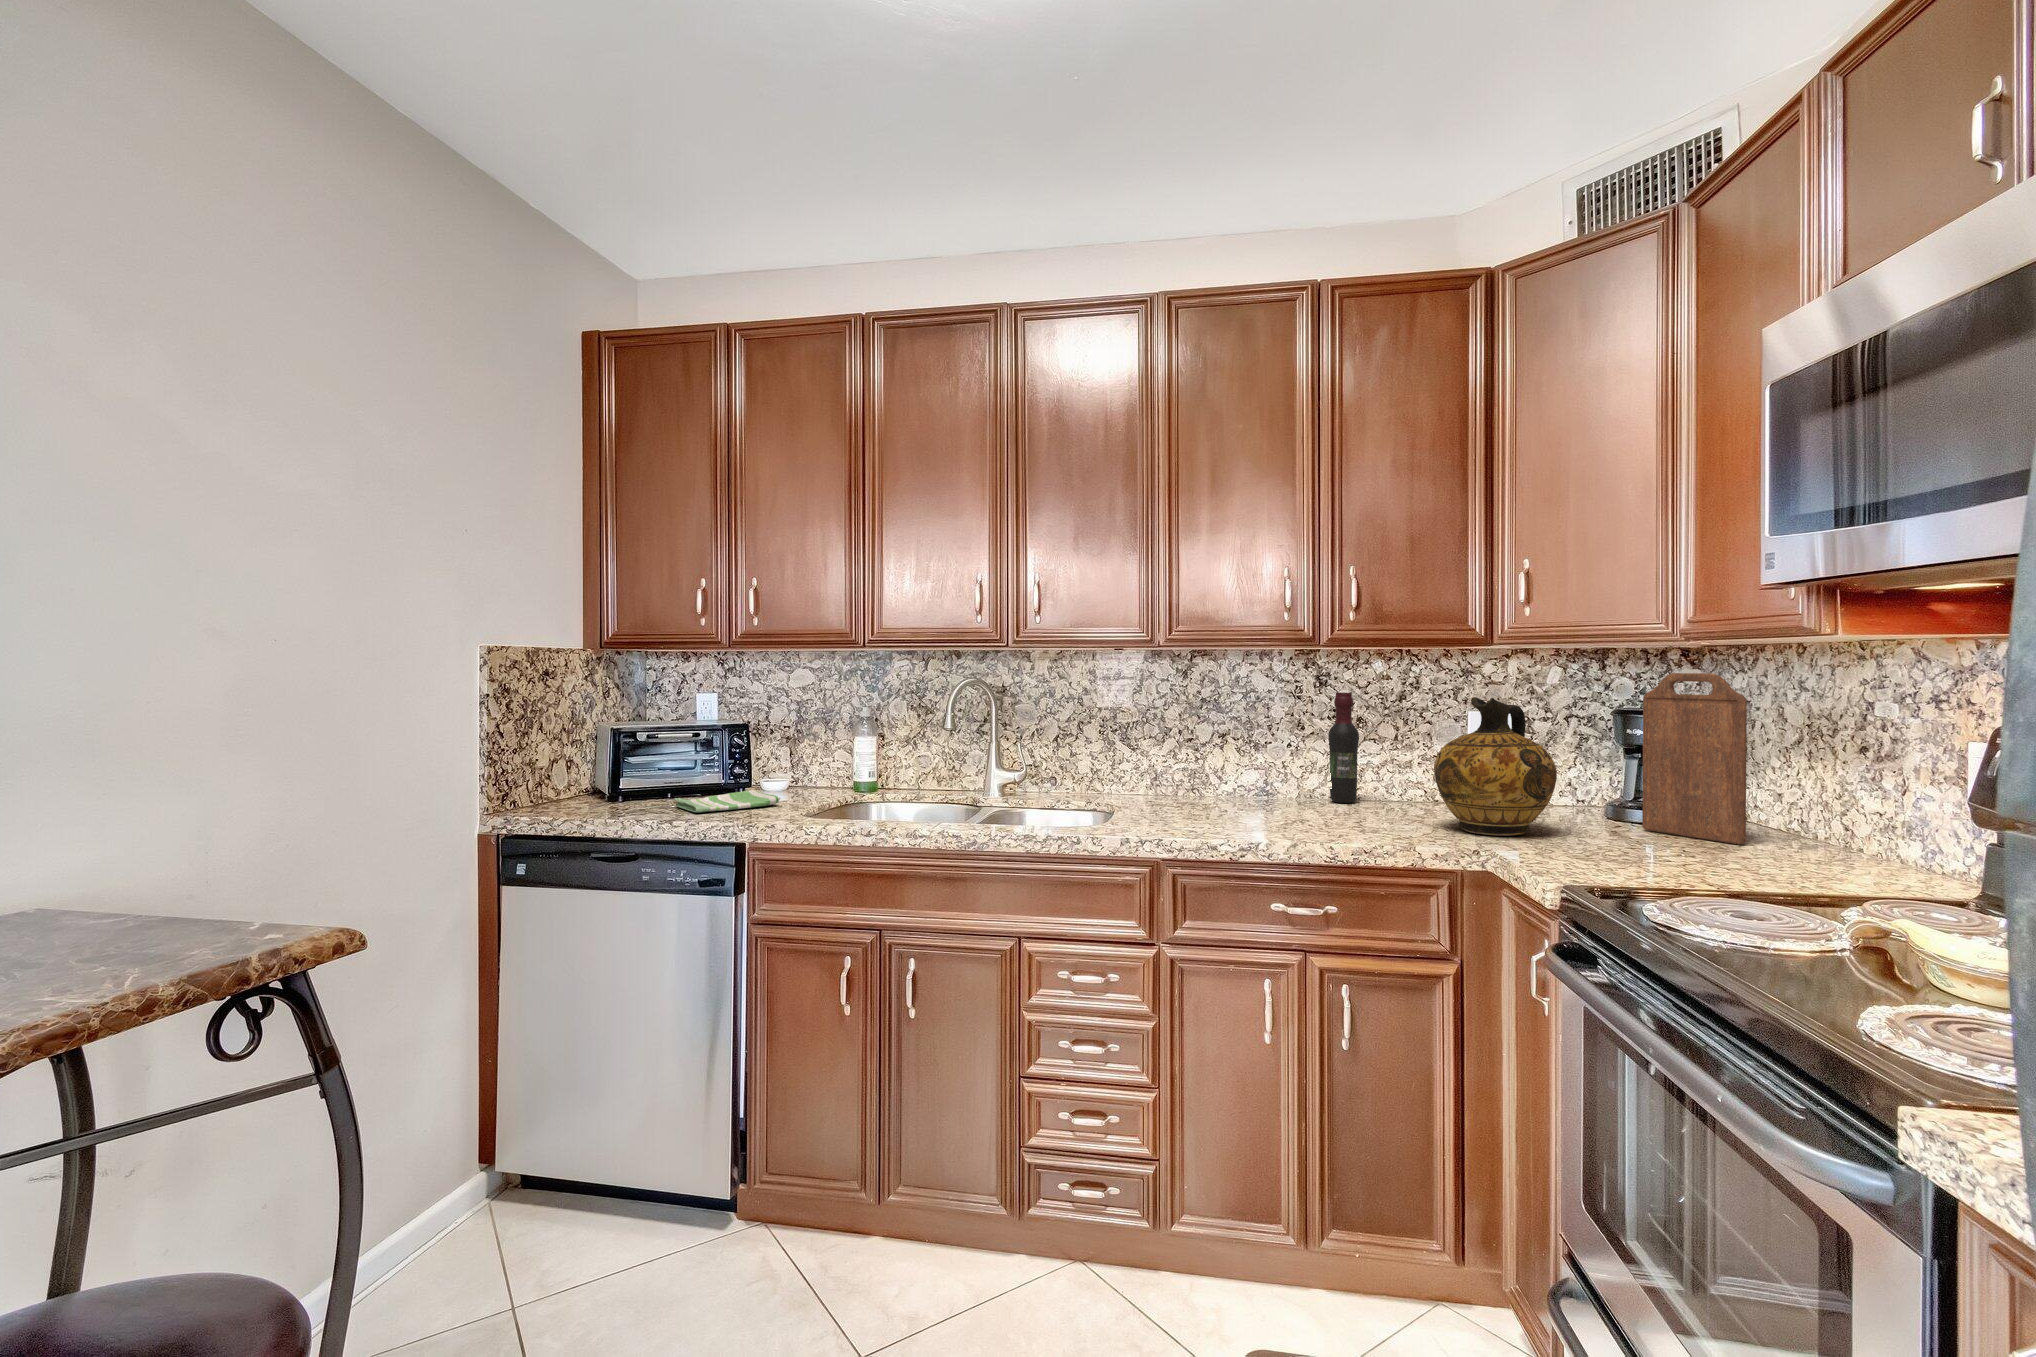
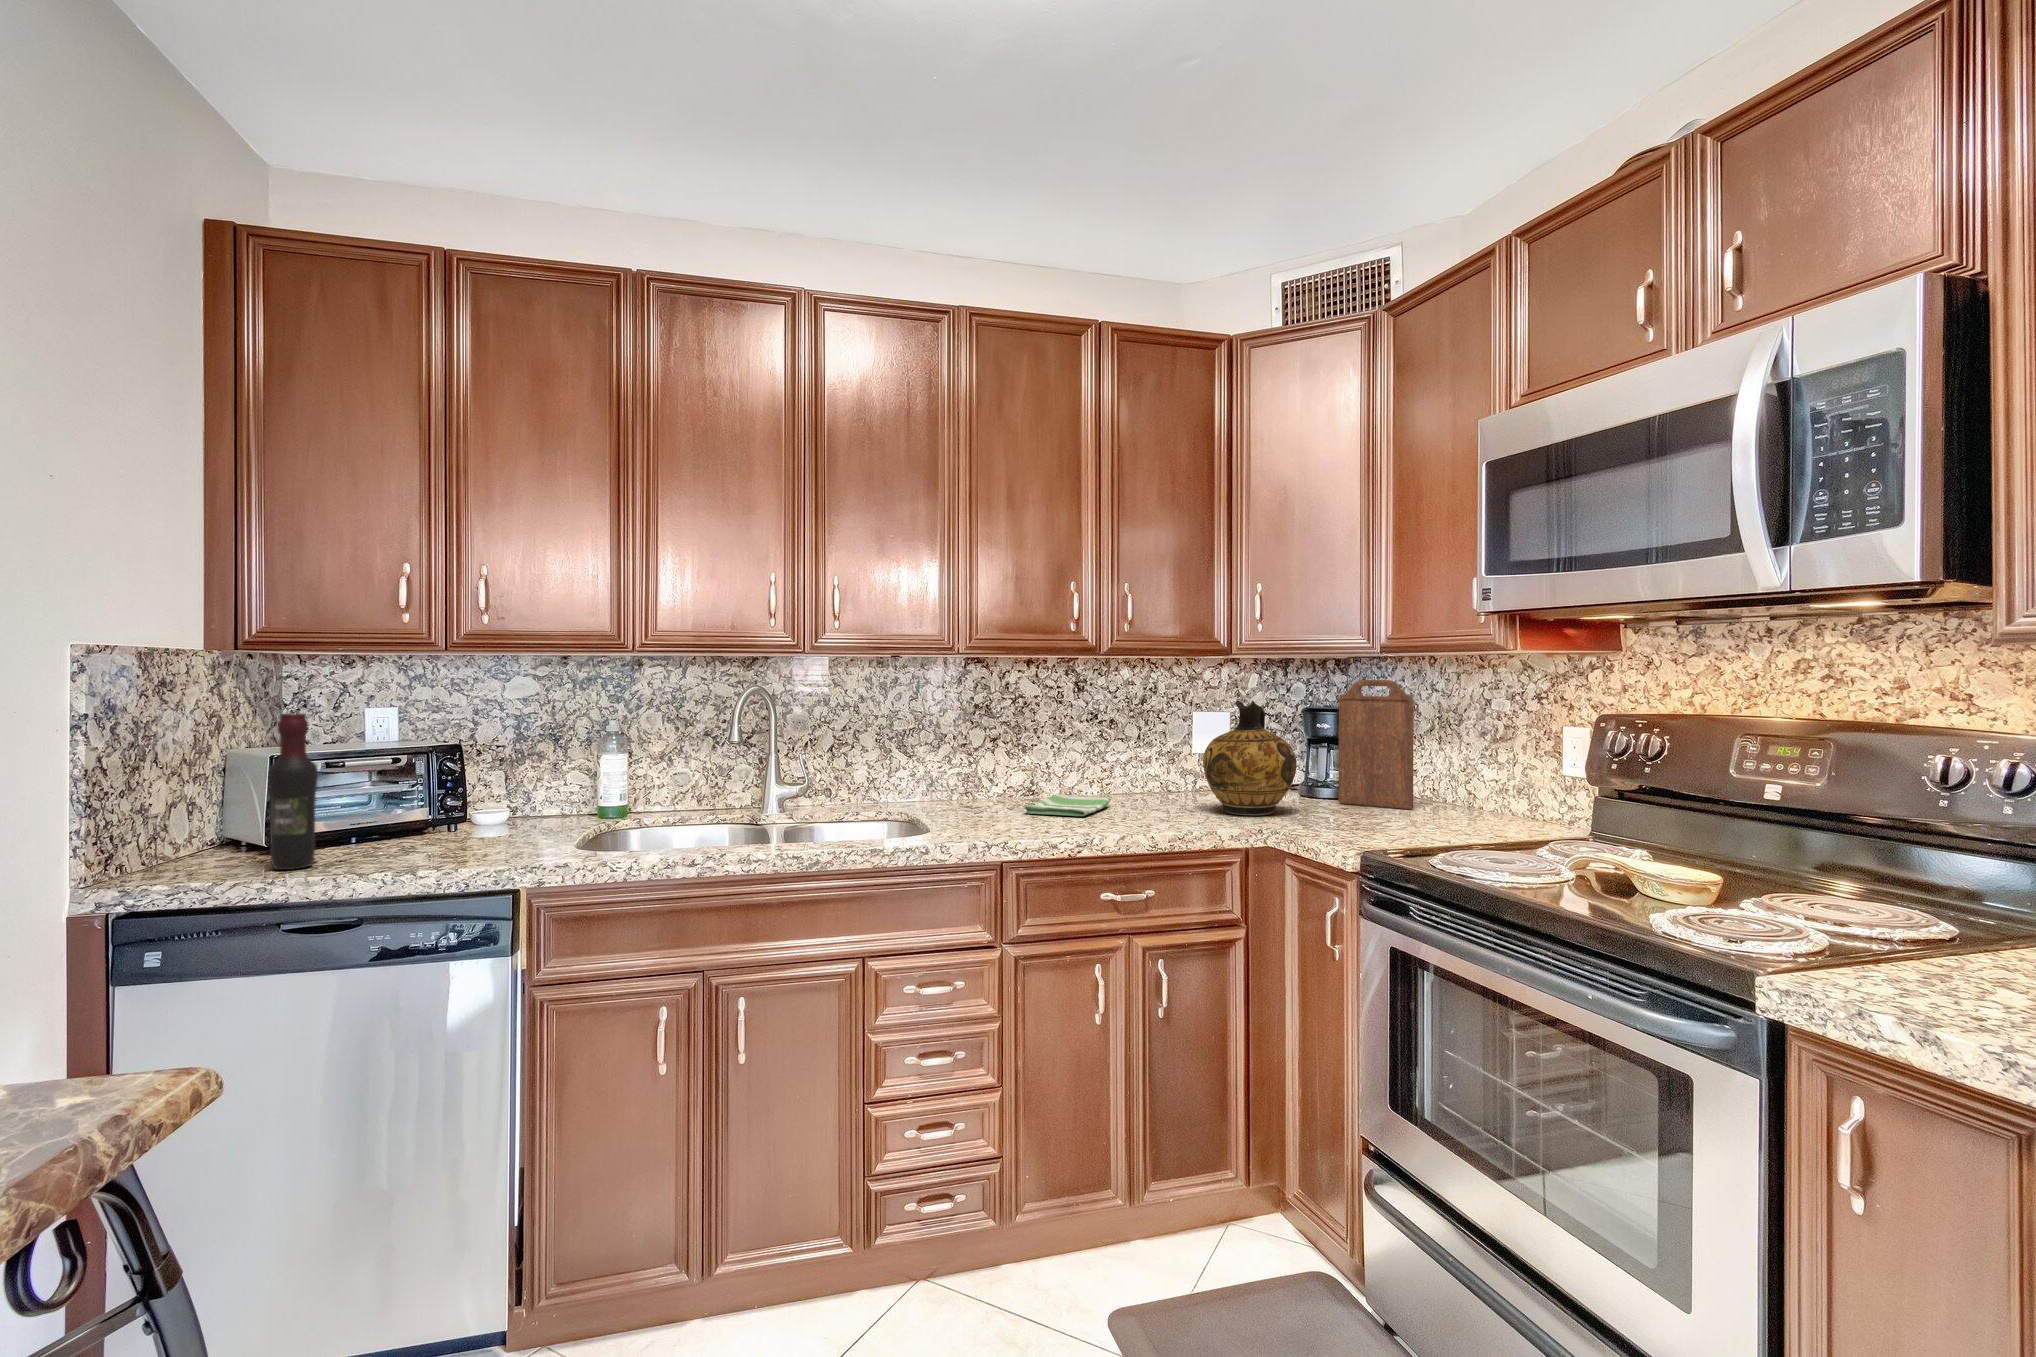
wine bottle: present [1328,693,1359,803] -> present [268,713,318,870]
dish towel: present [674,790,780,813] -> present [1024,794,1111,816]

